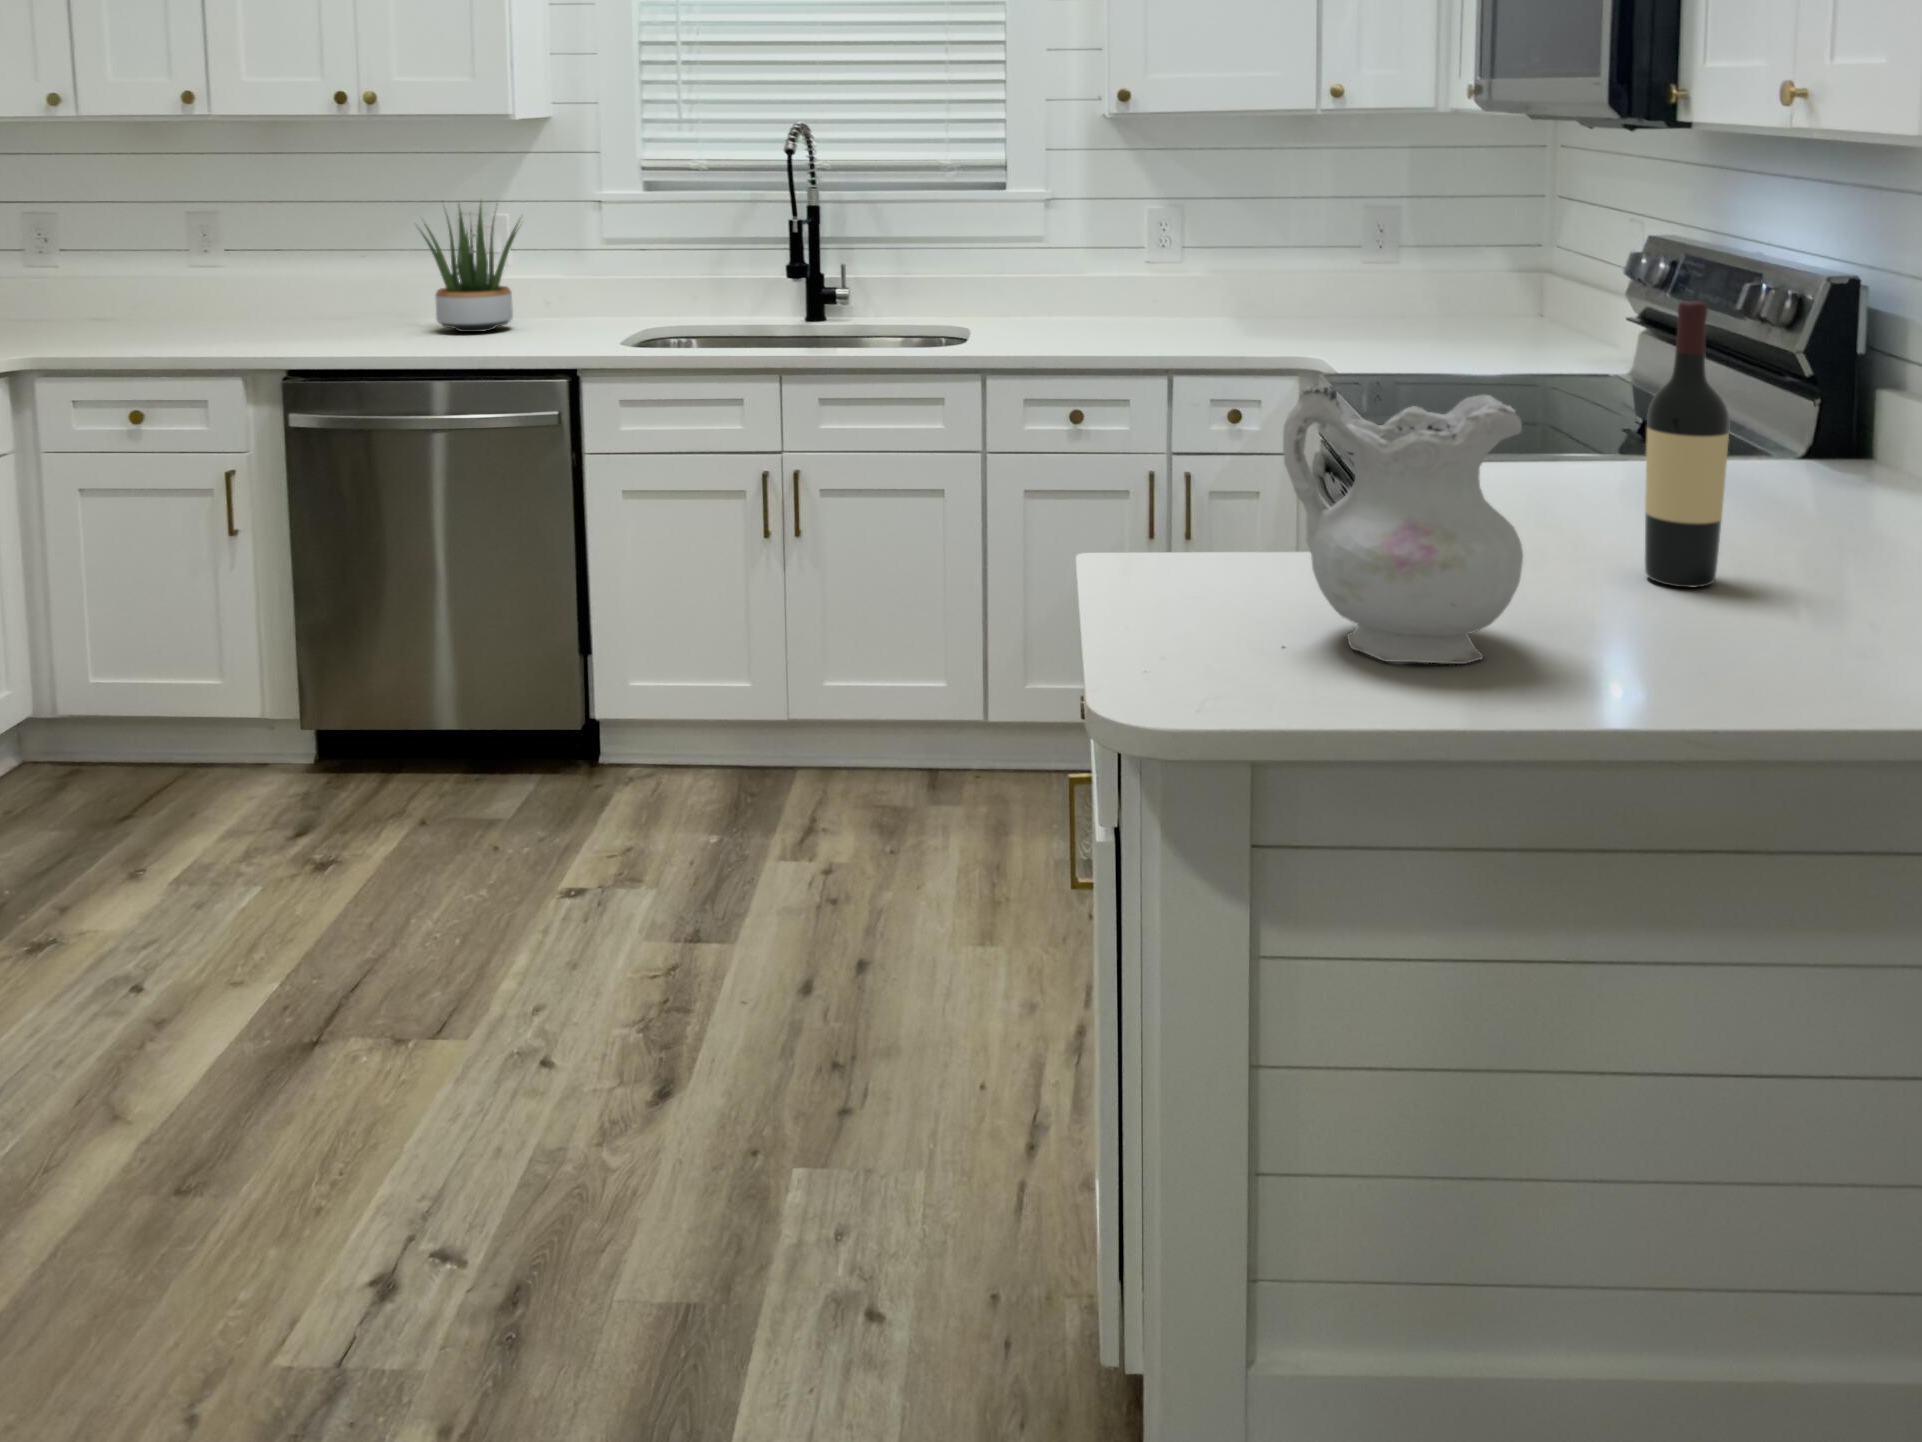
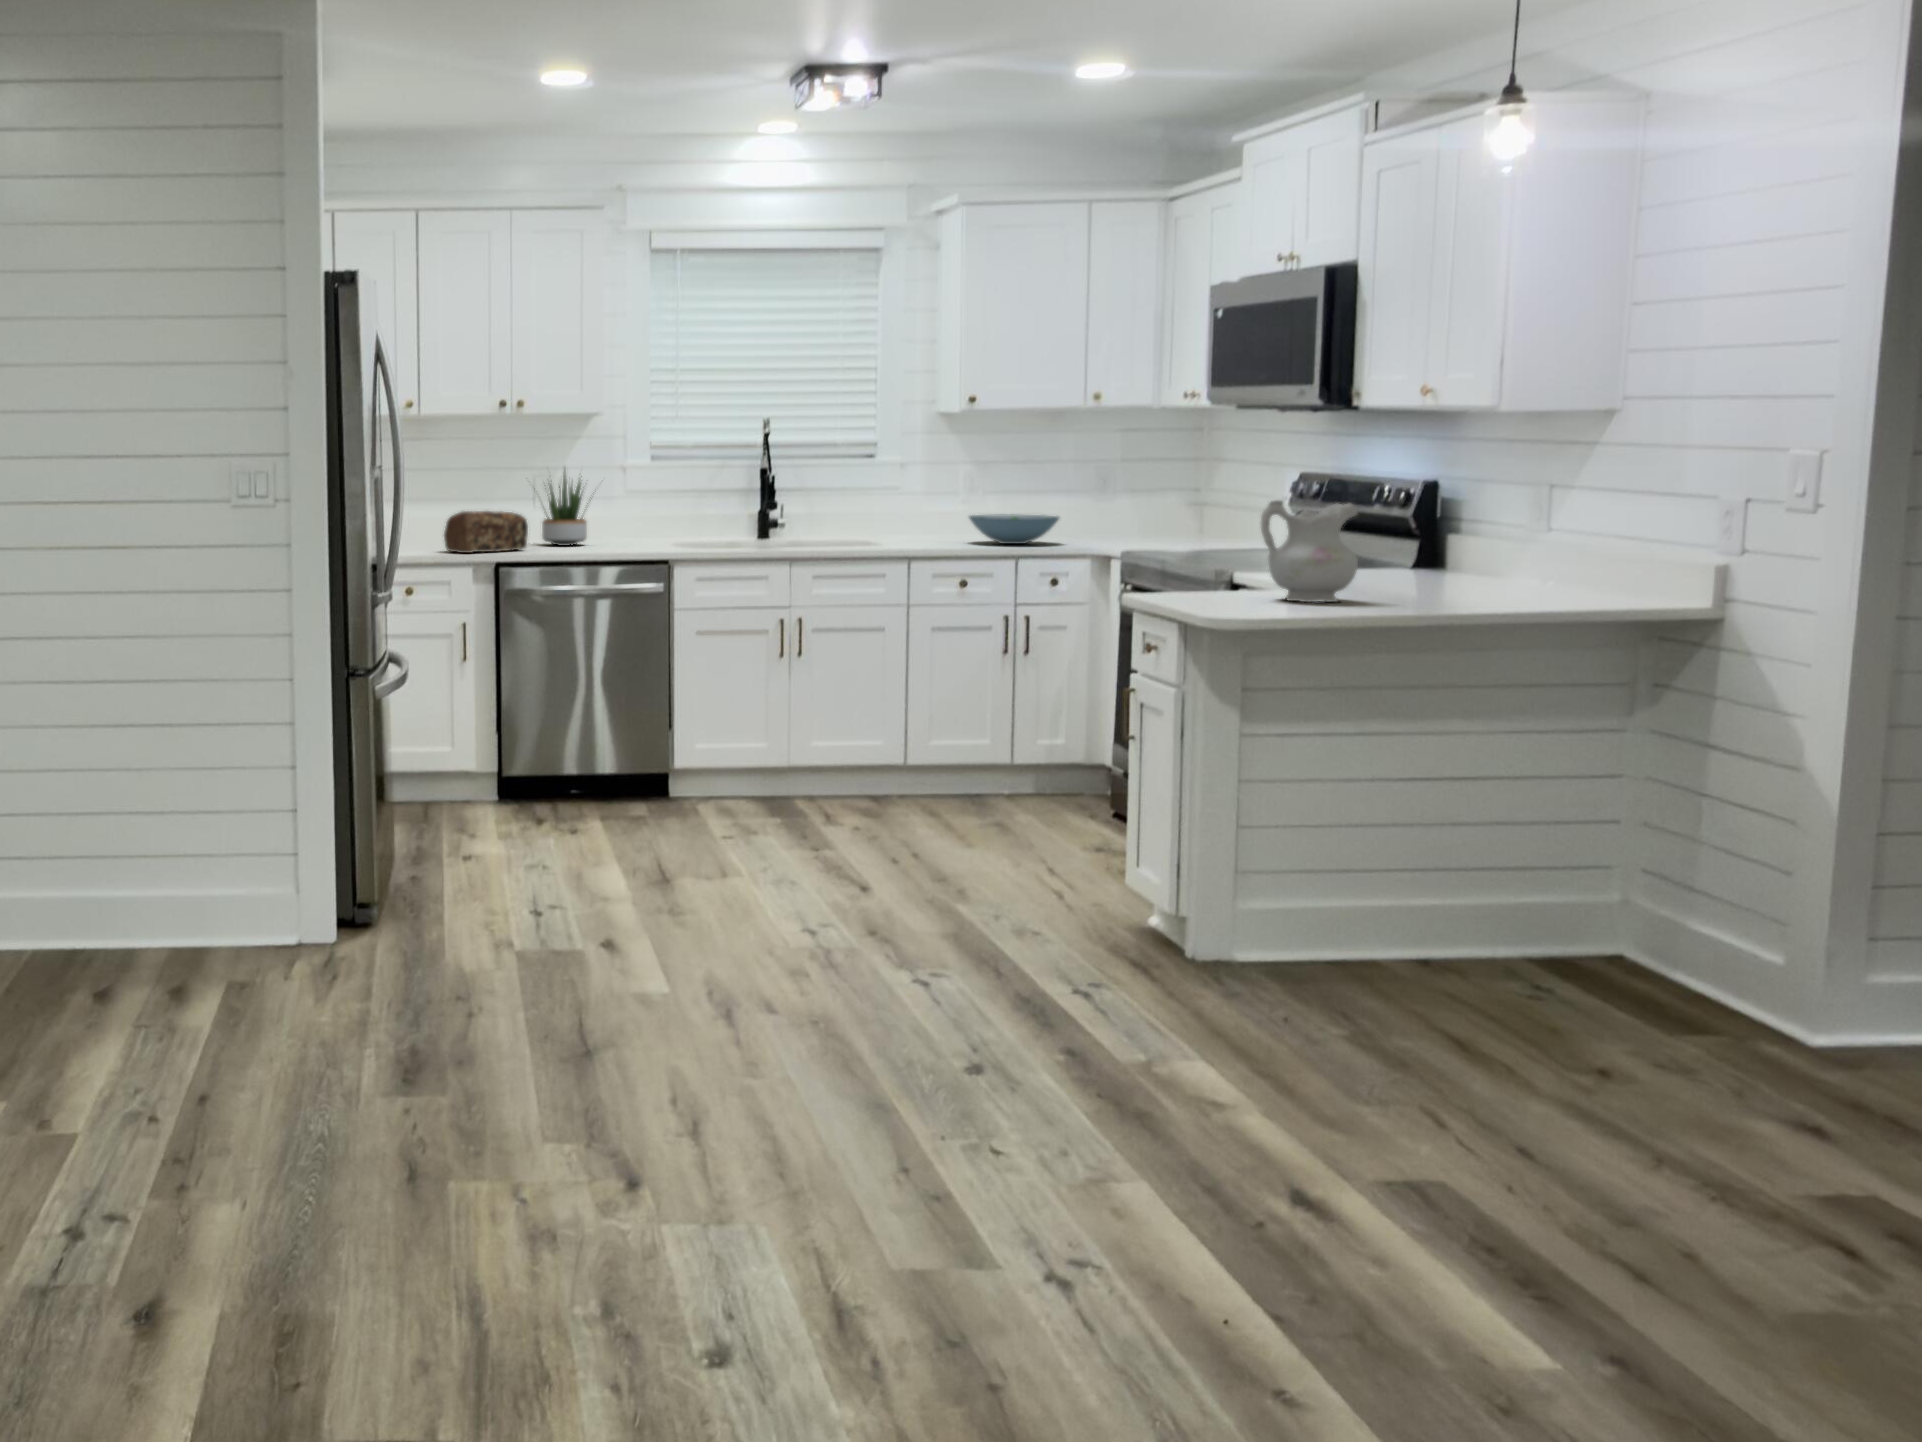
bread loaf: none [215,279,361,355] -> present [444,511,528,553]
decorative bowl: none [1122,285,1272,341] -> present [969,514,1059,544]
wine bottle: present [1645,301,1730,587] -> none [1379,474,1416,591]

